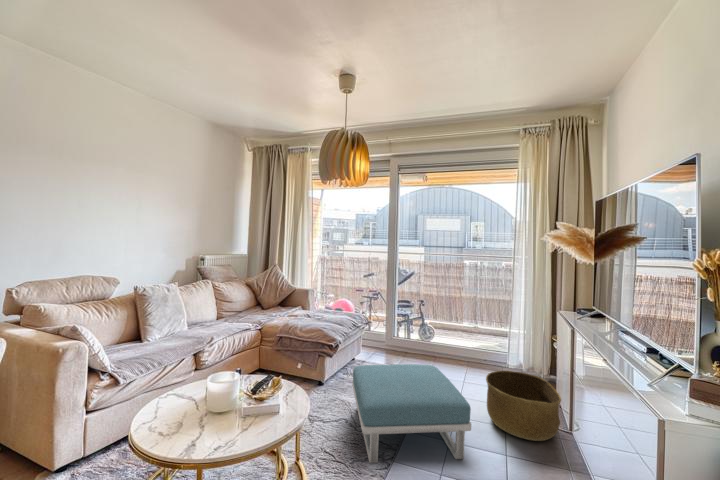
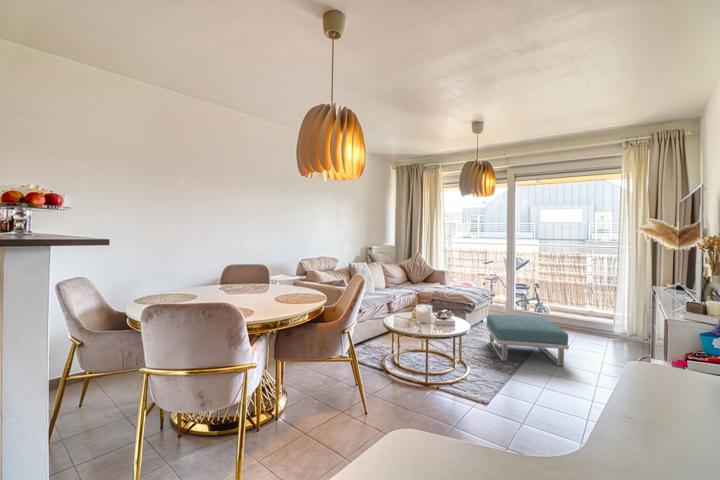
basket: present [486,371,561,441] -> none [584,325,641,366]

